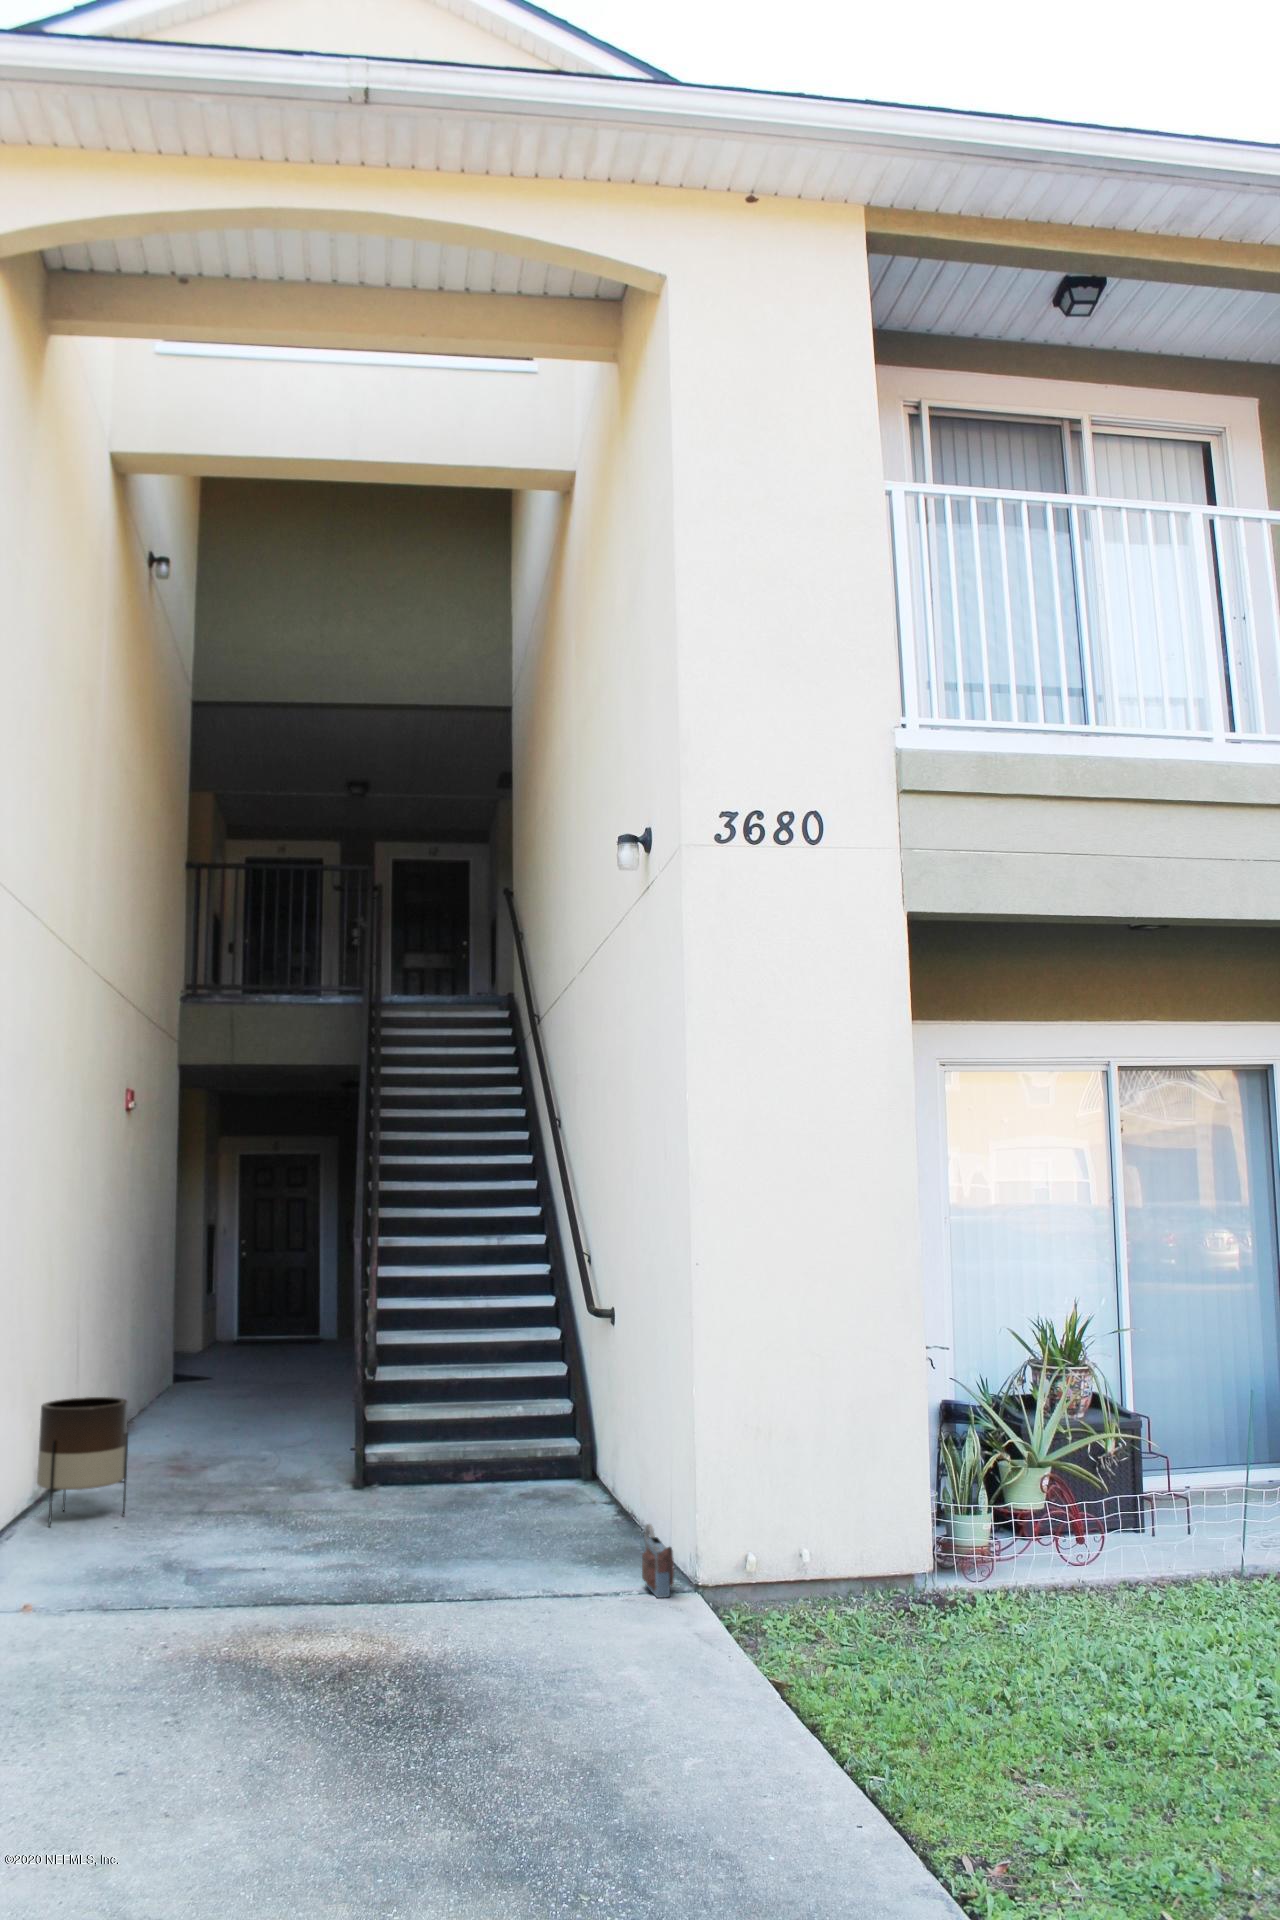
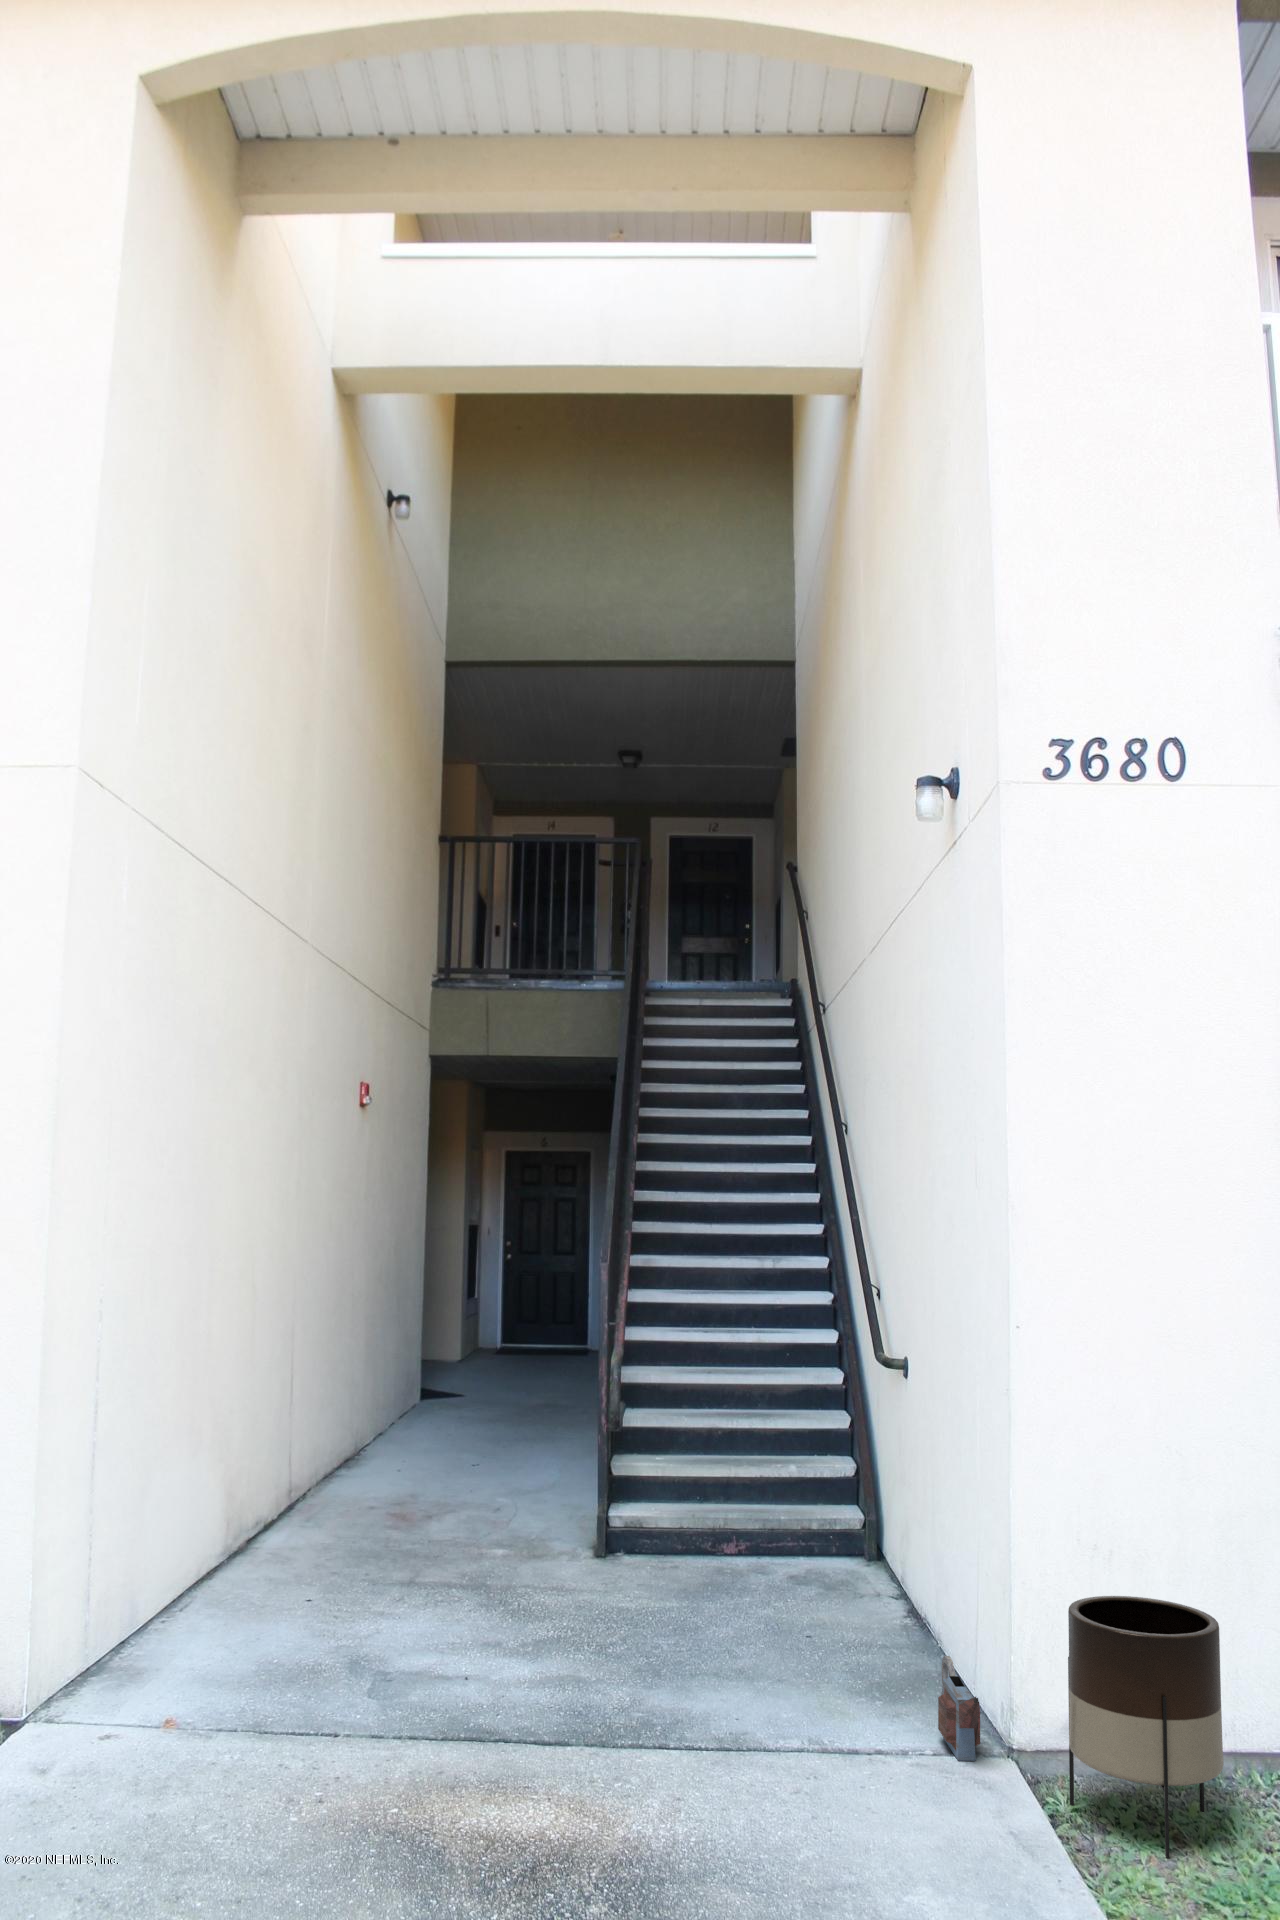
planter: present [37,1397,129,1527] -> present [1068,1596,1224,1858]

